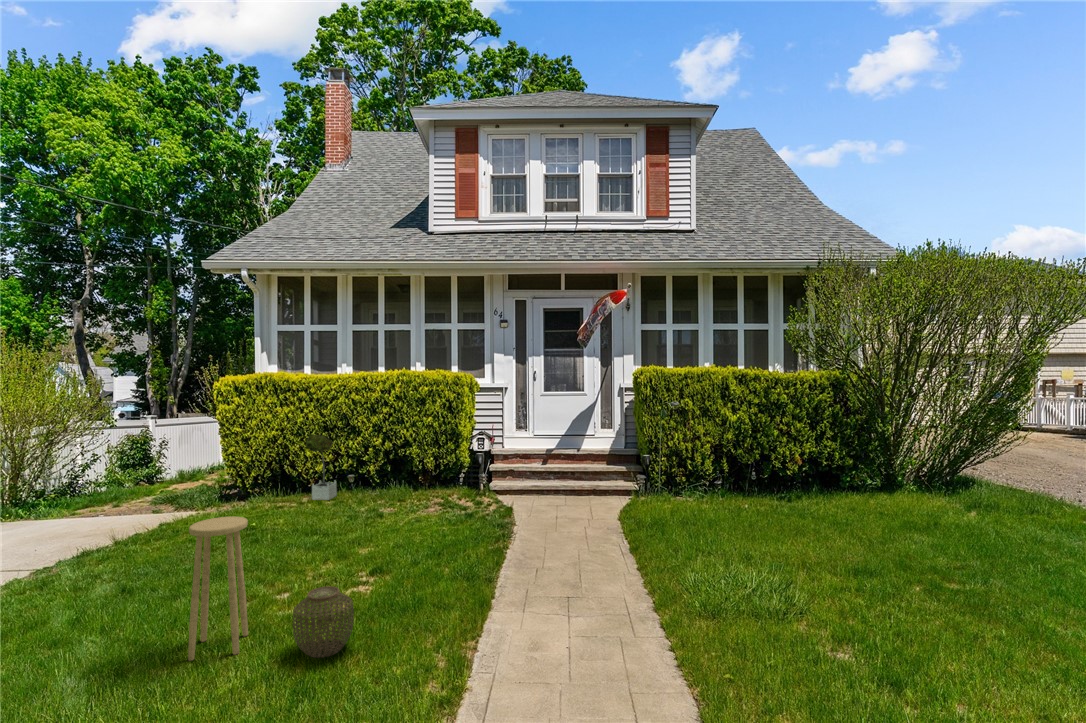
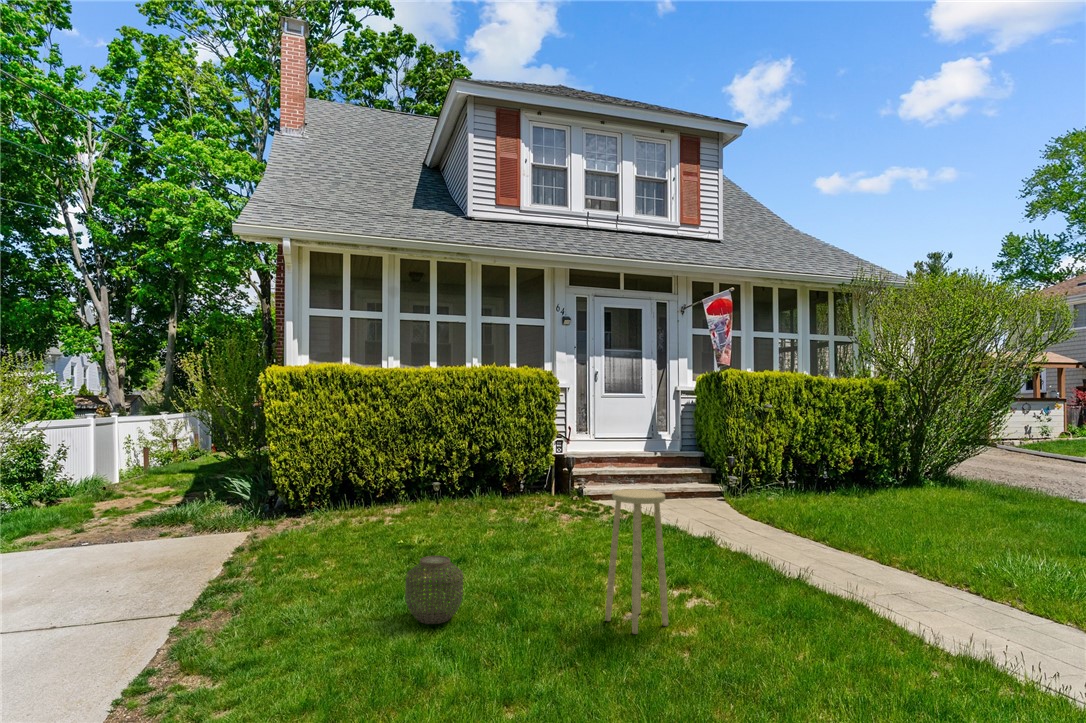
potted tree: present [306,435,337,500] -> none [384,436,417,513]
woven basket: present [293,586,354,658] -> present [405,556,463,624]

